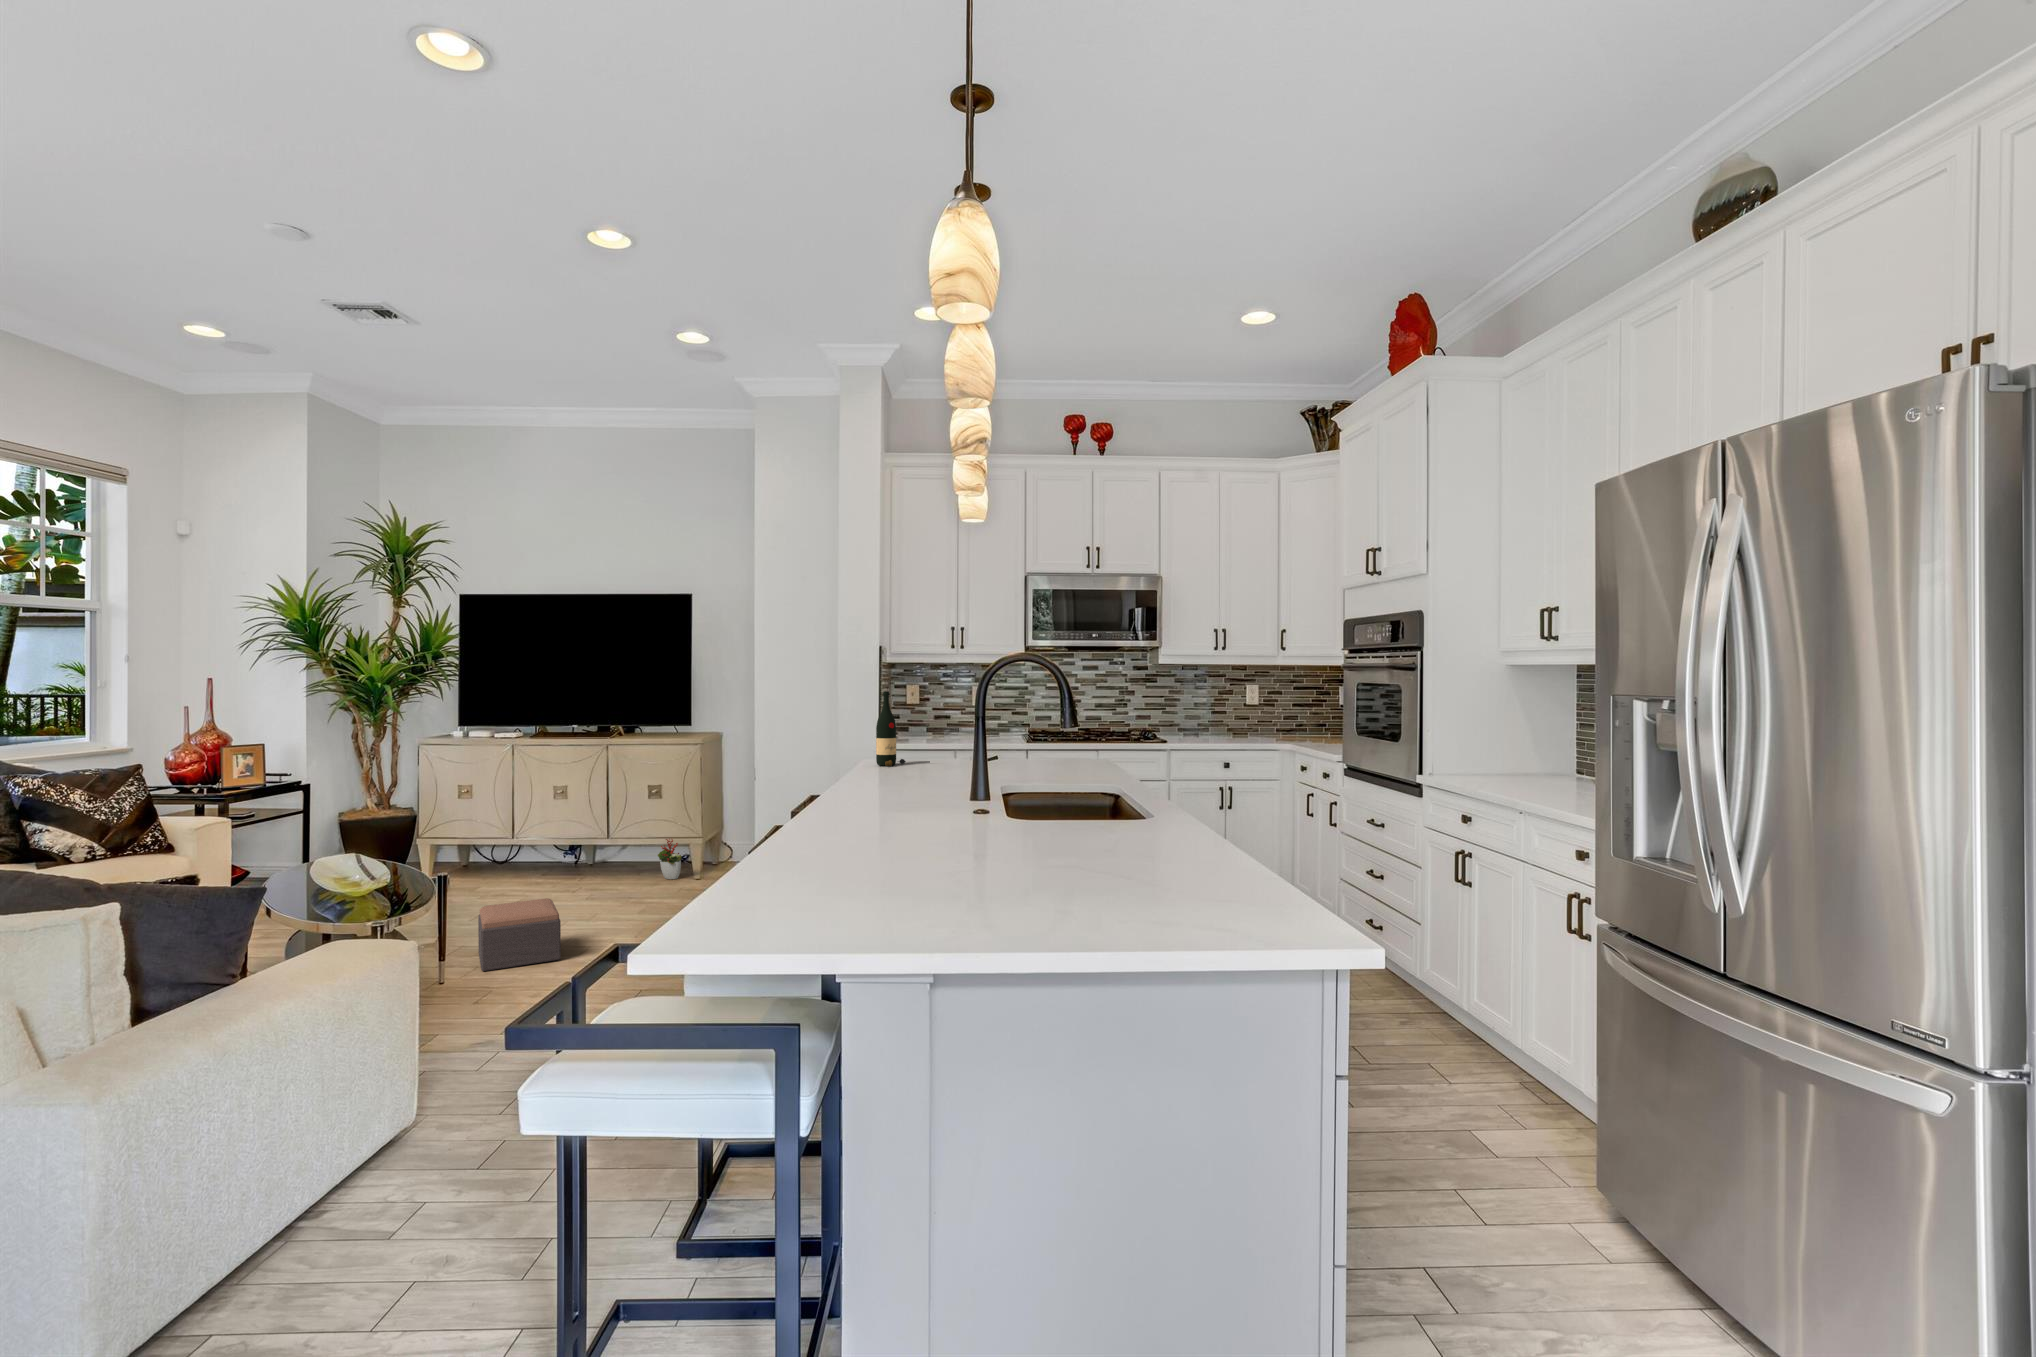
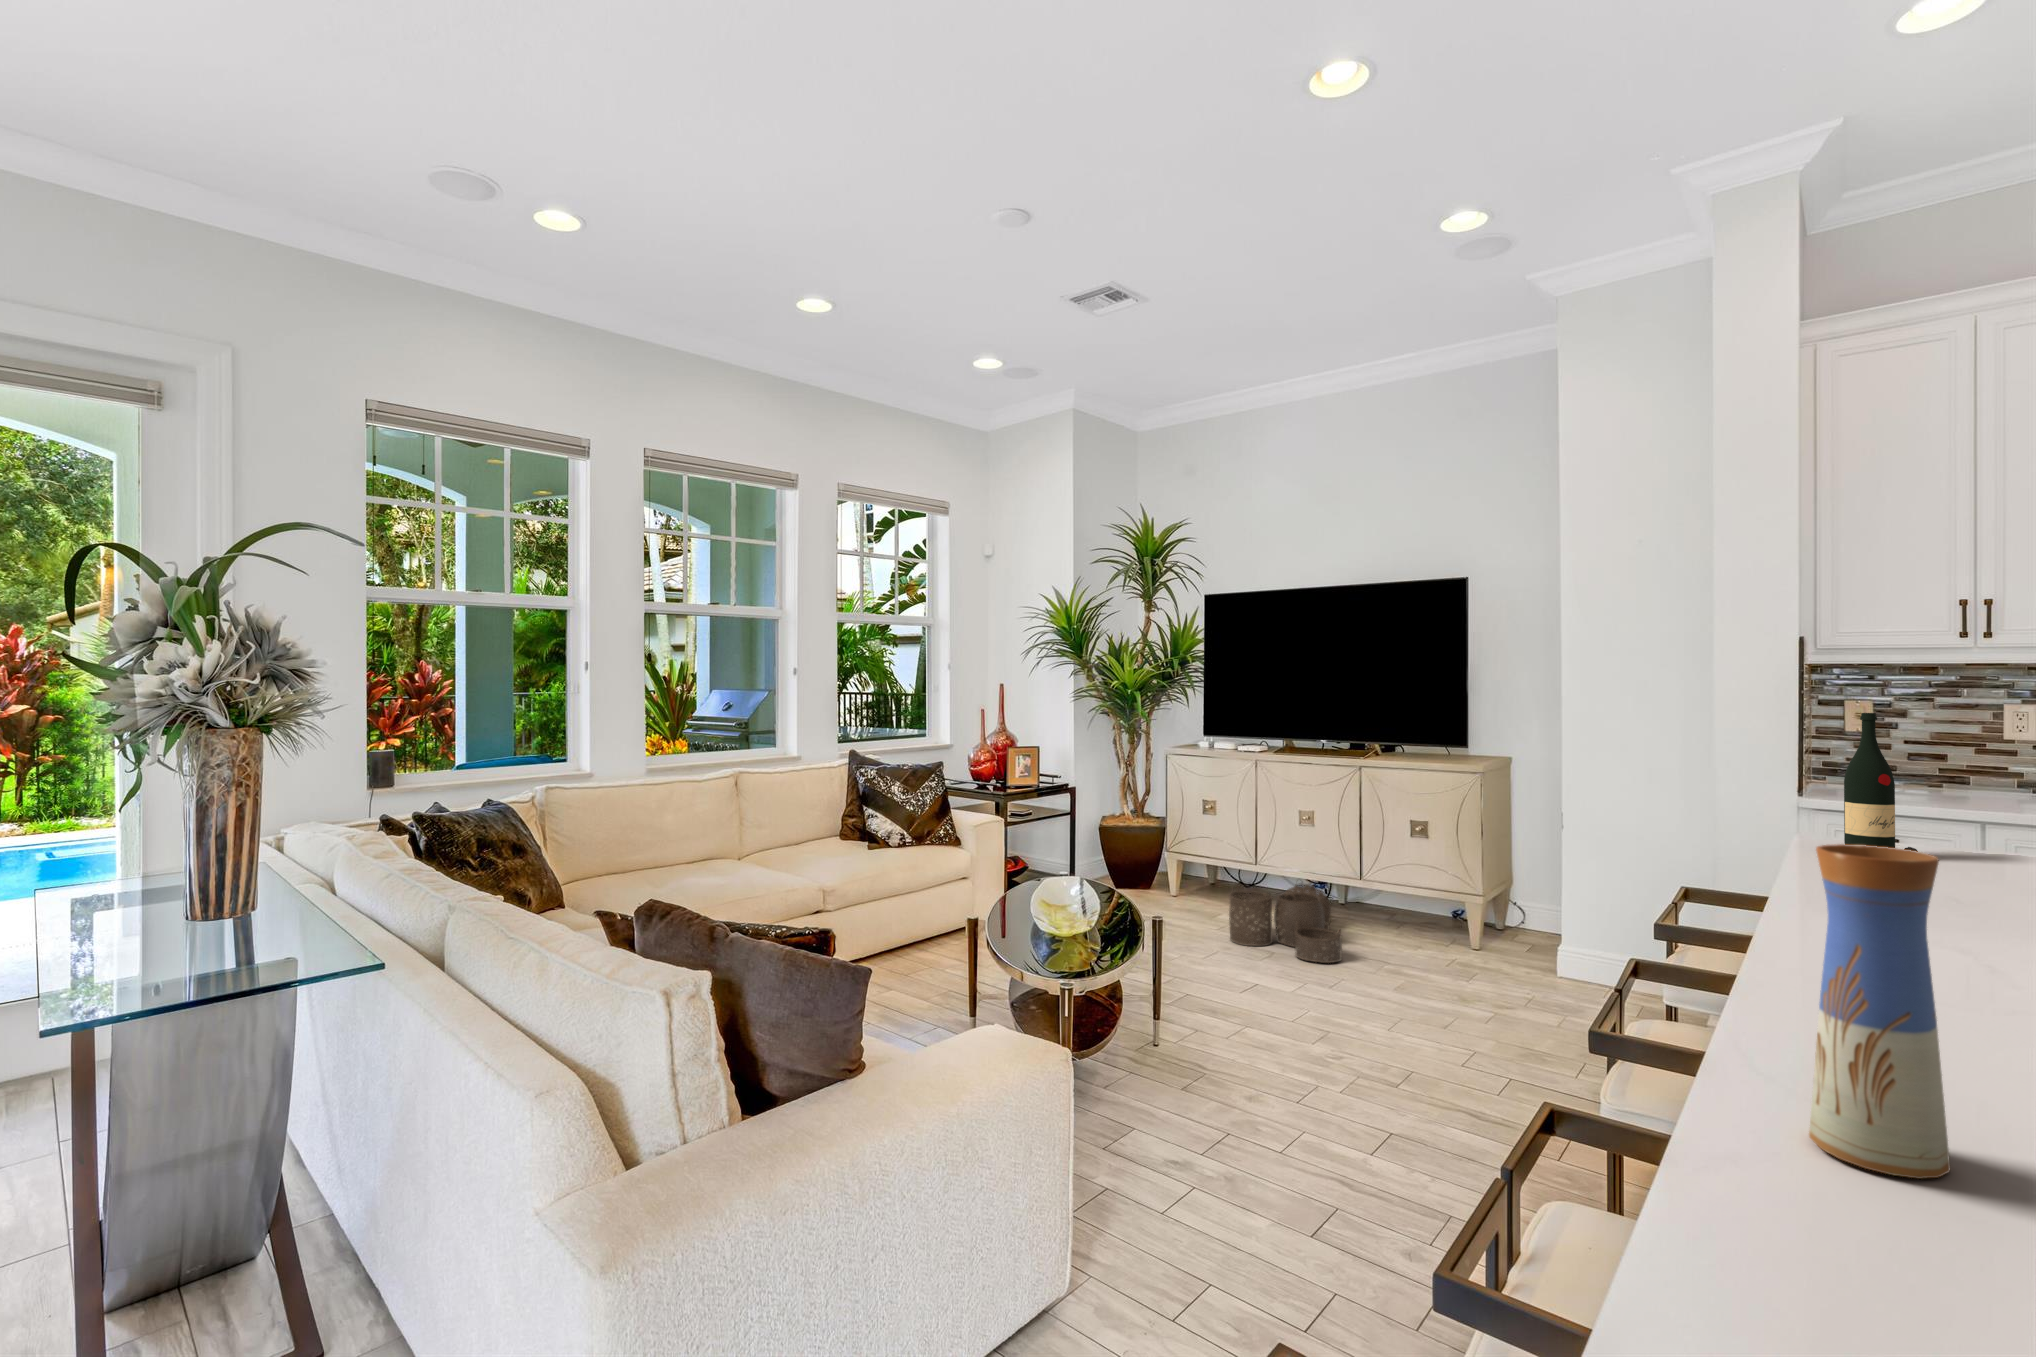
vase: none [798,737,837,848] -> present [1809,844,1950,1179]
decorative plant: present [658,839,682,879] -> none [1421,895,1453,950]
woven basket: none [492,842,595,903] -> present [1229,883,1342,963]
footstool: present [478,898,561,971] -> none [1203,958,1294,1050]

